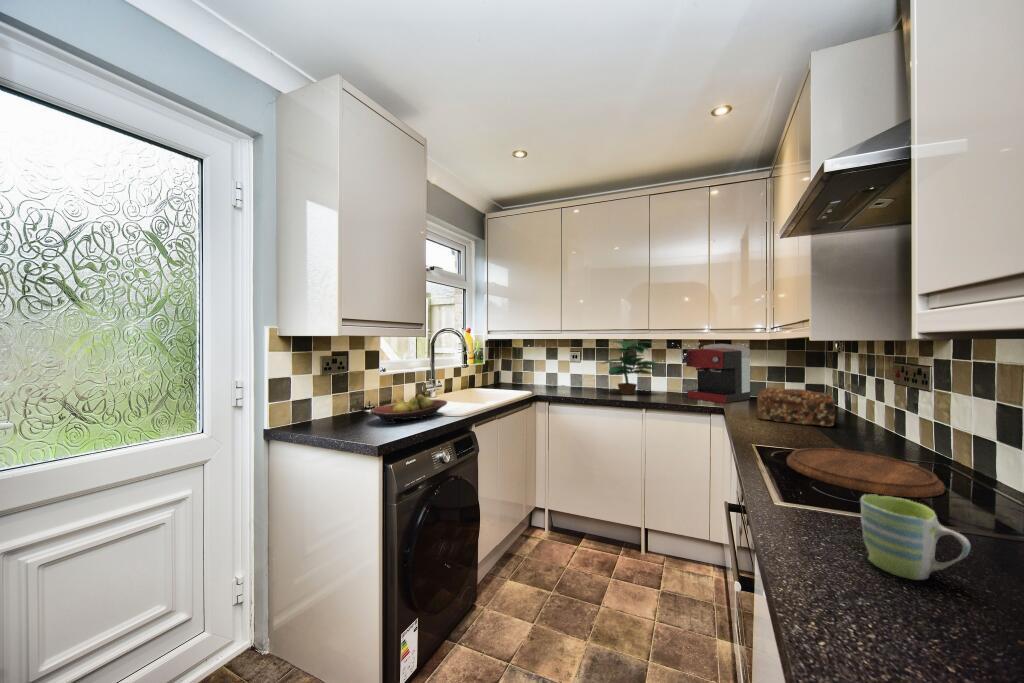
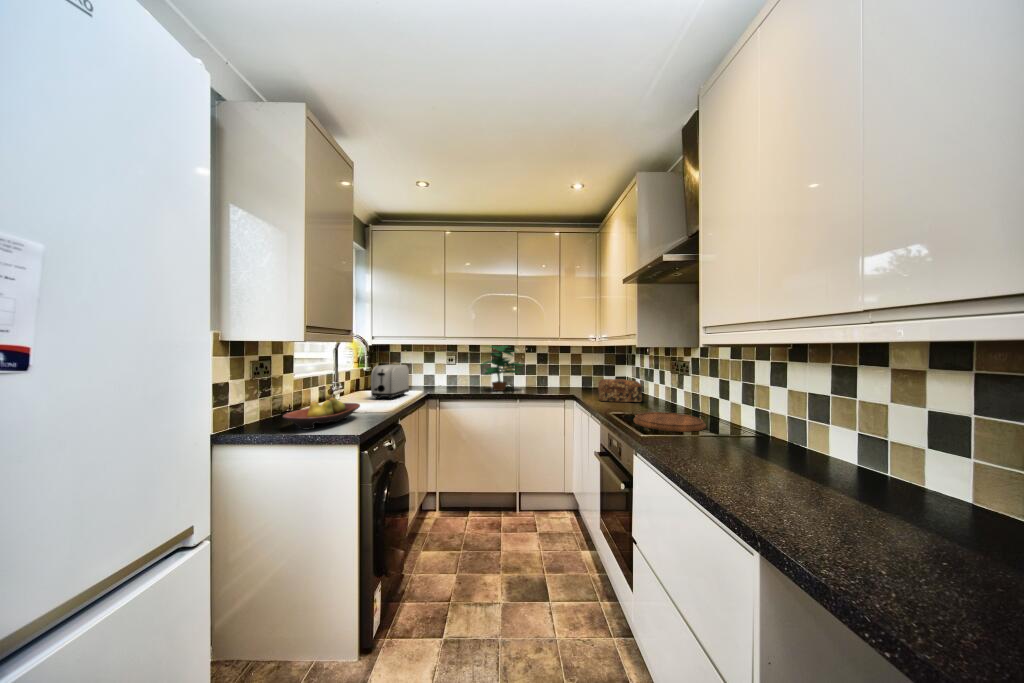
coffee maker: present [686,344,750,403] -> none [544,349,584,393]
toaster: none [481,361,523,397] -> present [371,365,409,399]
mug: present [860,495,970,580] -> none [694,424,736,461]

